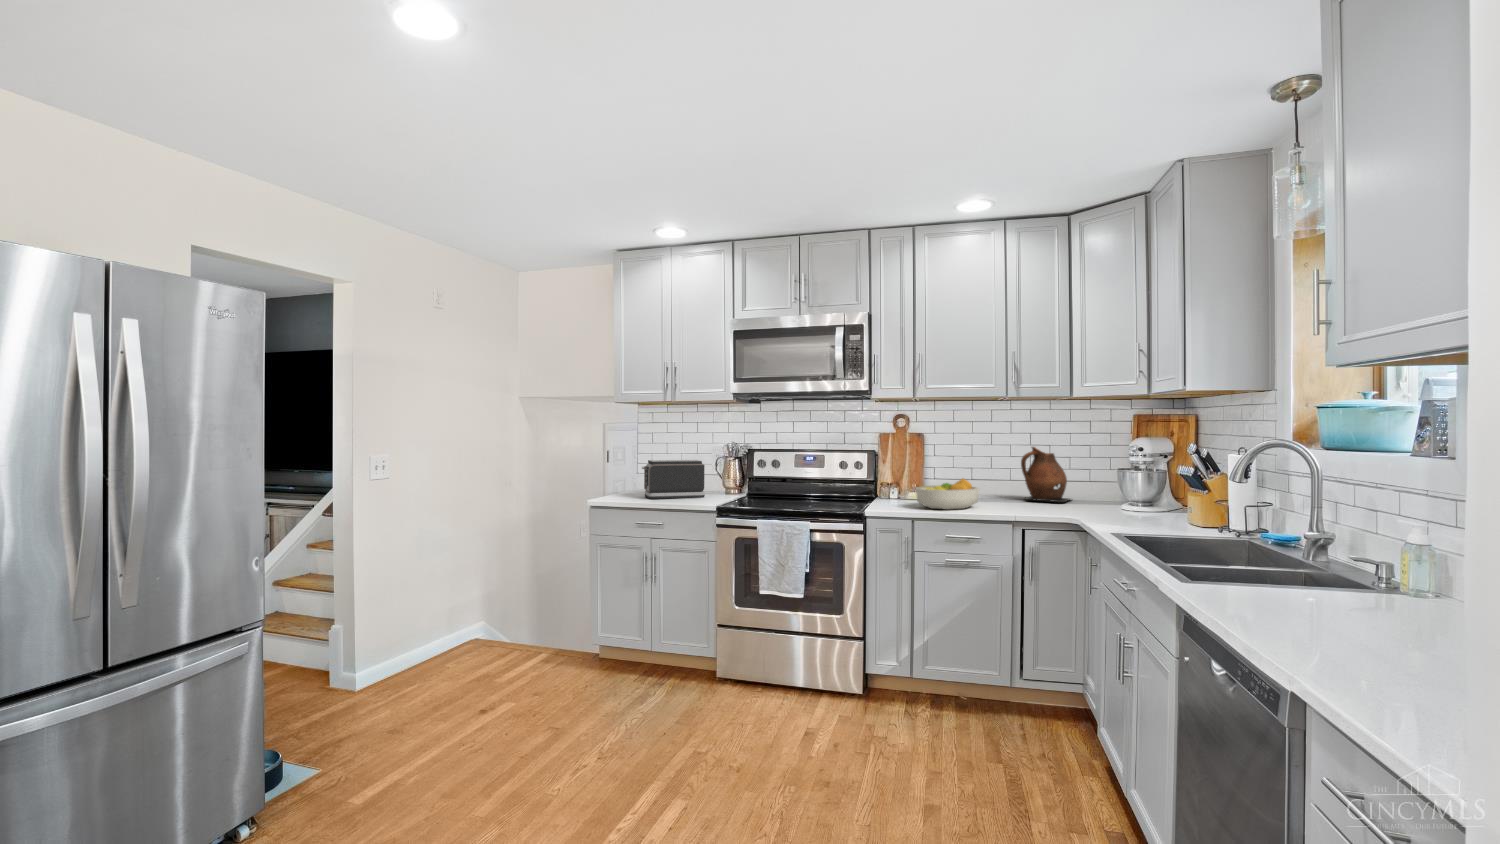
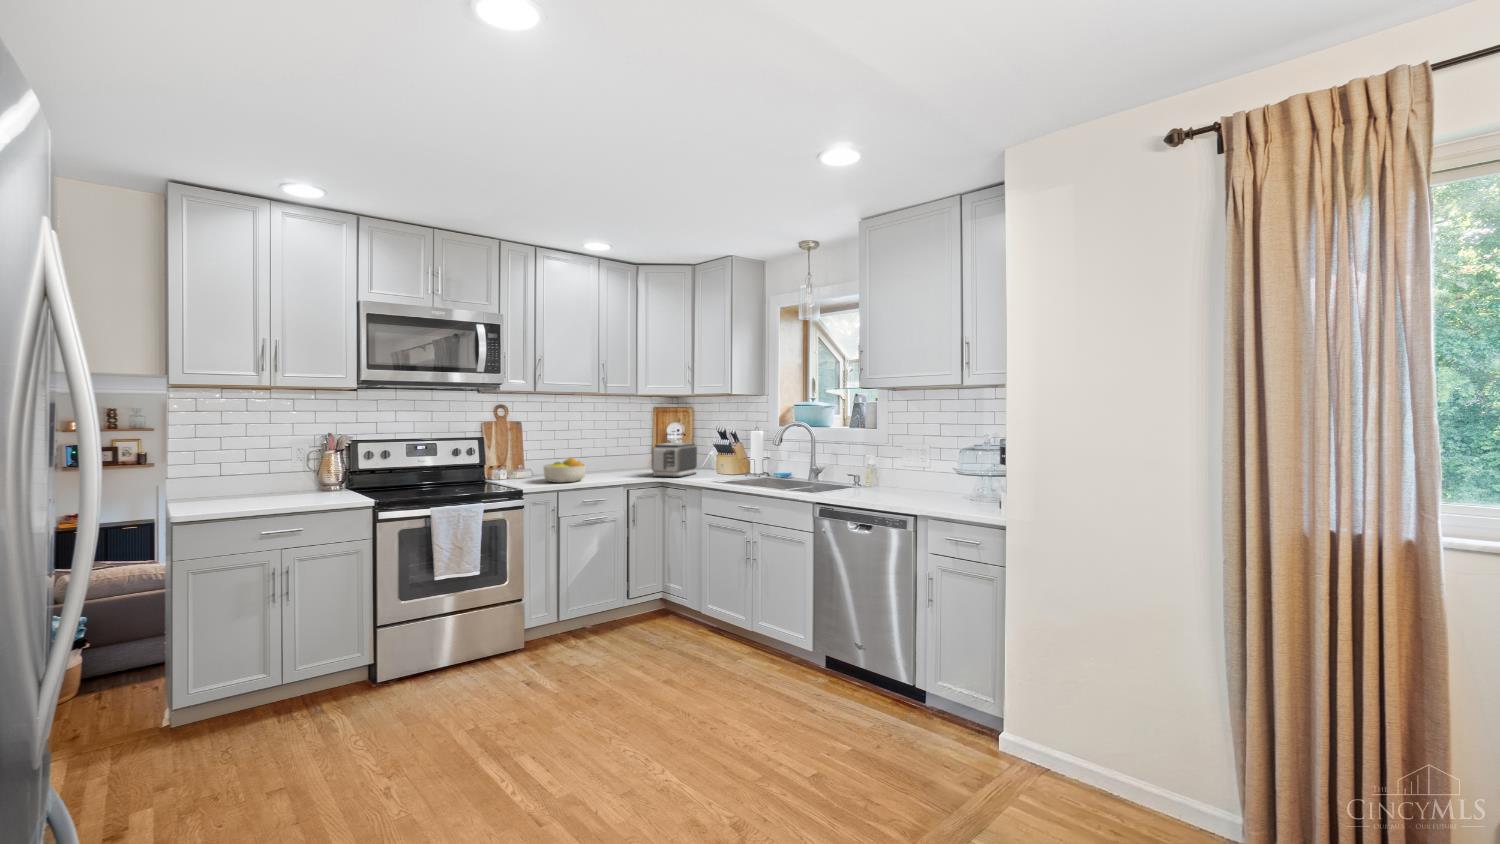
ceramic pitcher: present [1021,447,1070,502] -> none [590,431,625,472]
toaster: present [642,460,705,499] -> present [652,443,697,477]

